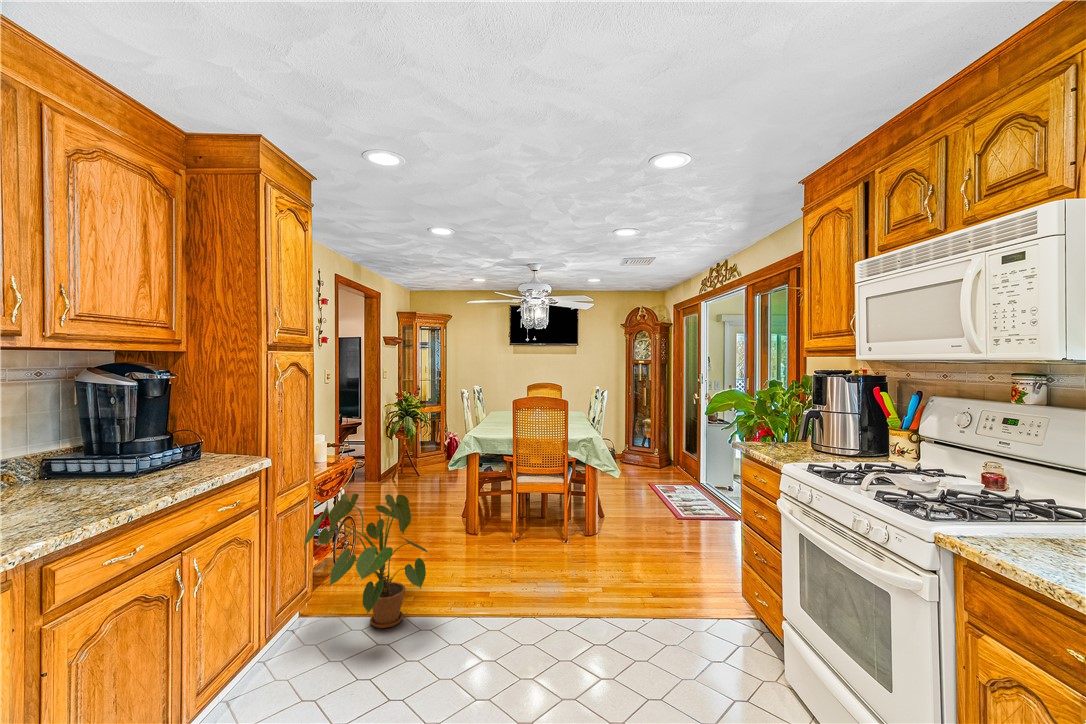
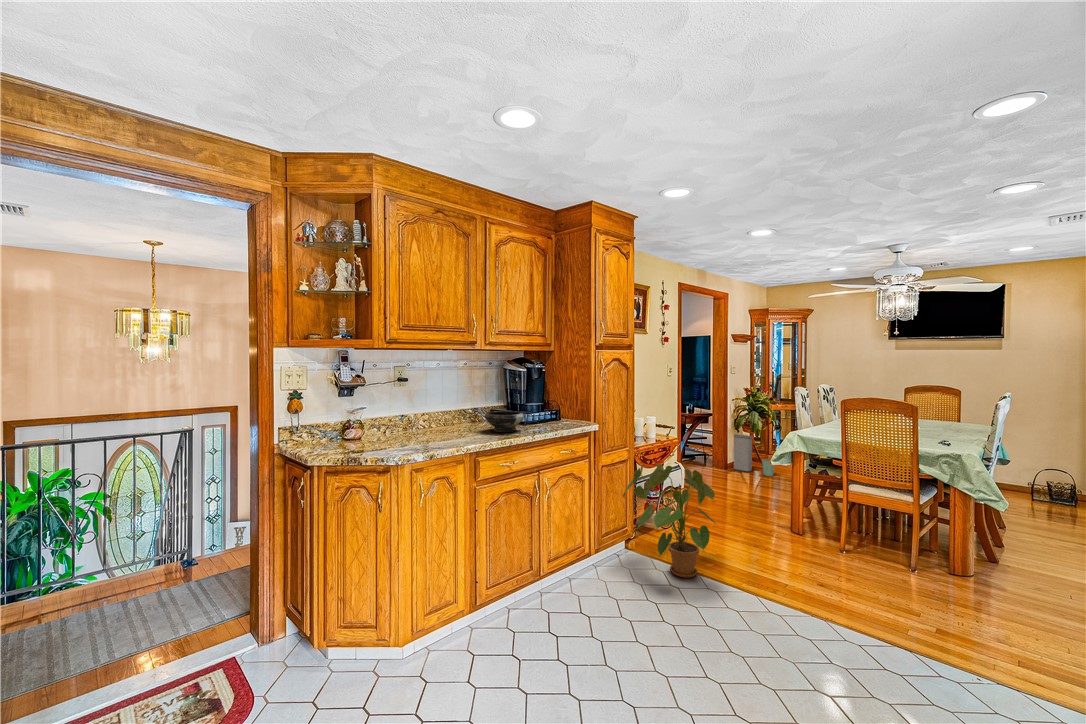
trash can: none [386,442,427,481] -> present [734,434,774,476]
bowl: none [55,456,150,499] -> present [485,411,524,432]

